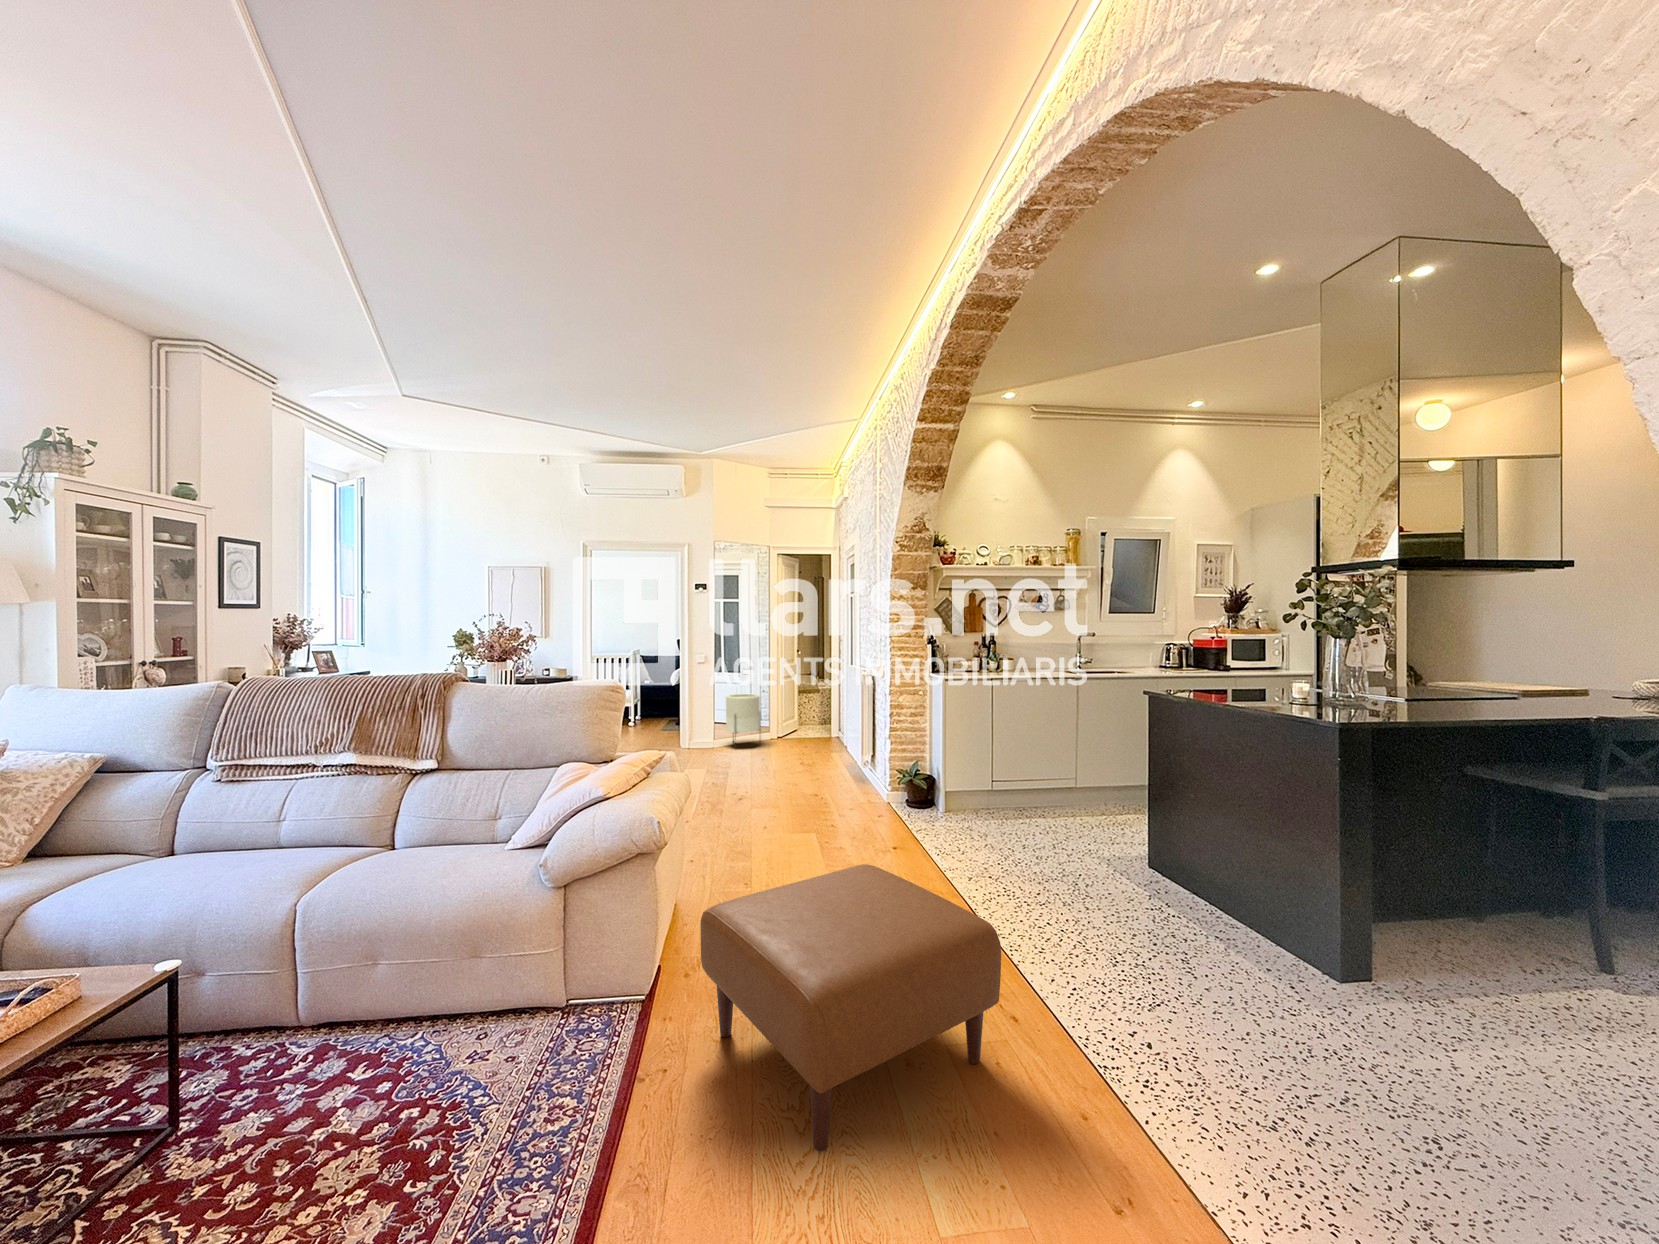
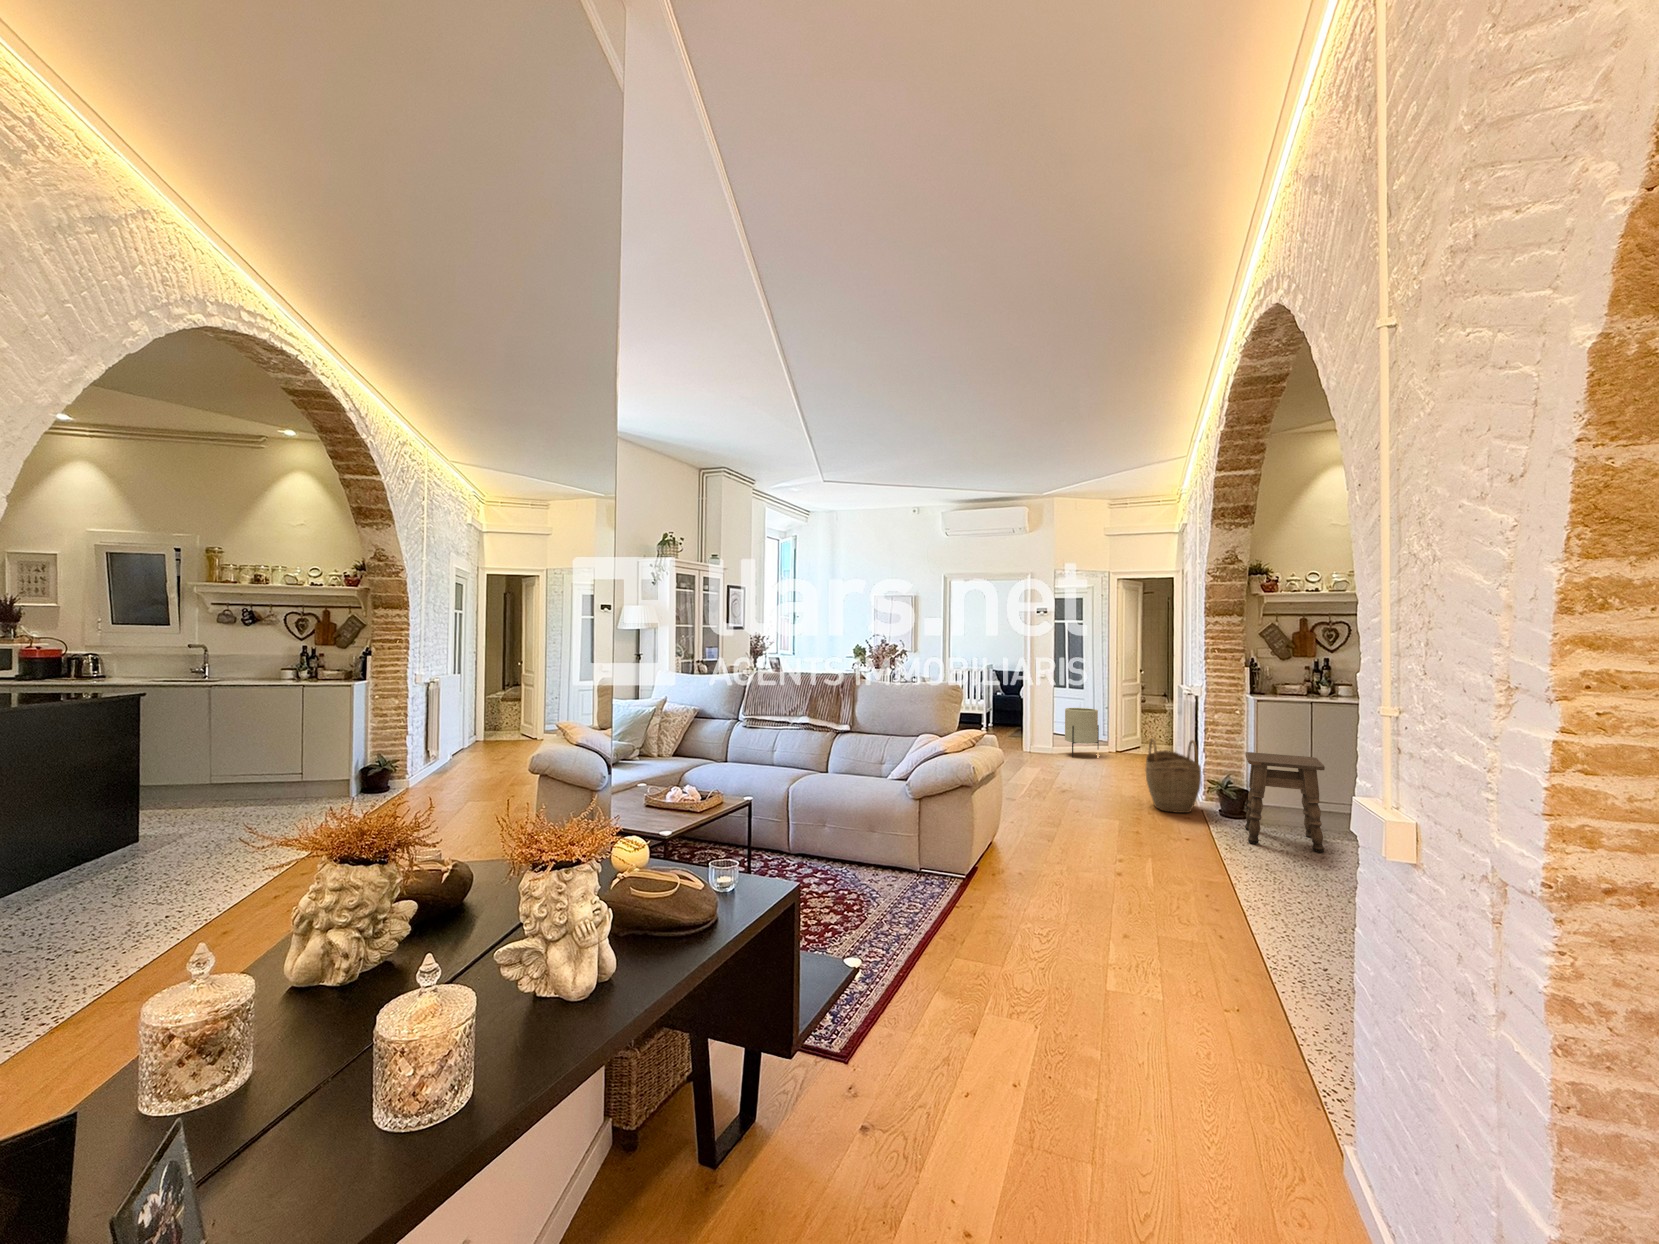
woven basket: none [829,725,887,808] -> present [1145,738,1201,813]
side table: none [935,734,1017,837] -> present [1245,752,1325,852]
ottoman: present [700,864,1001,1151] -> none [996,820,1193,951]

